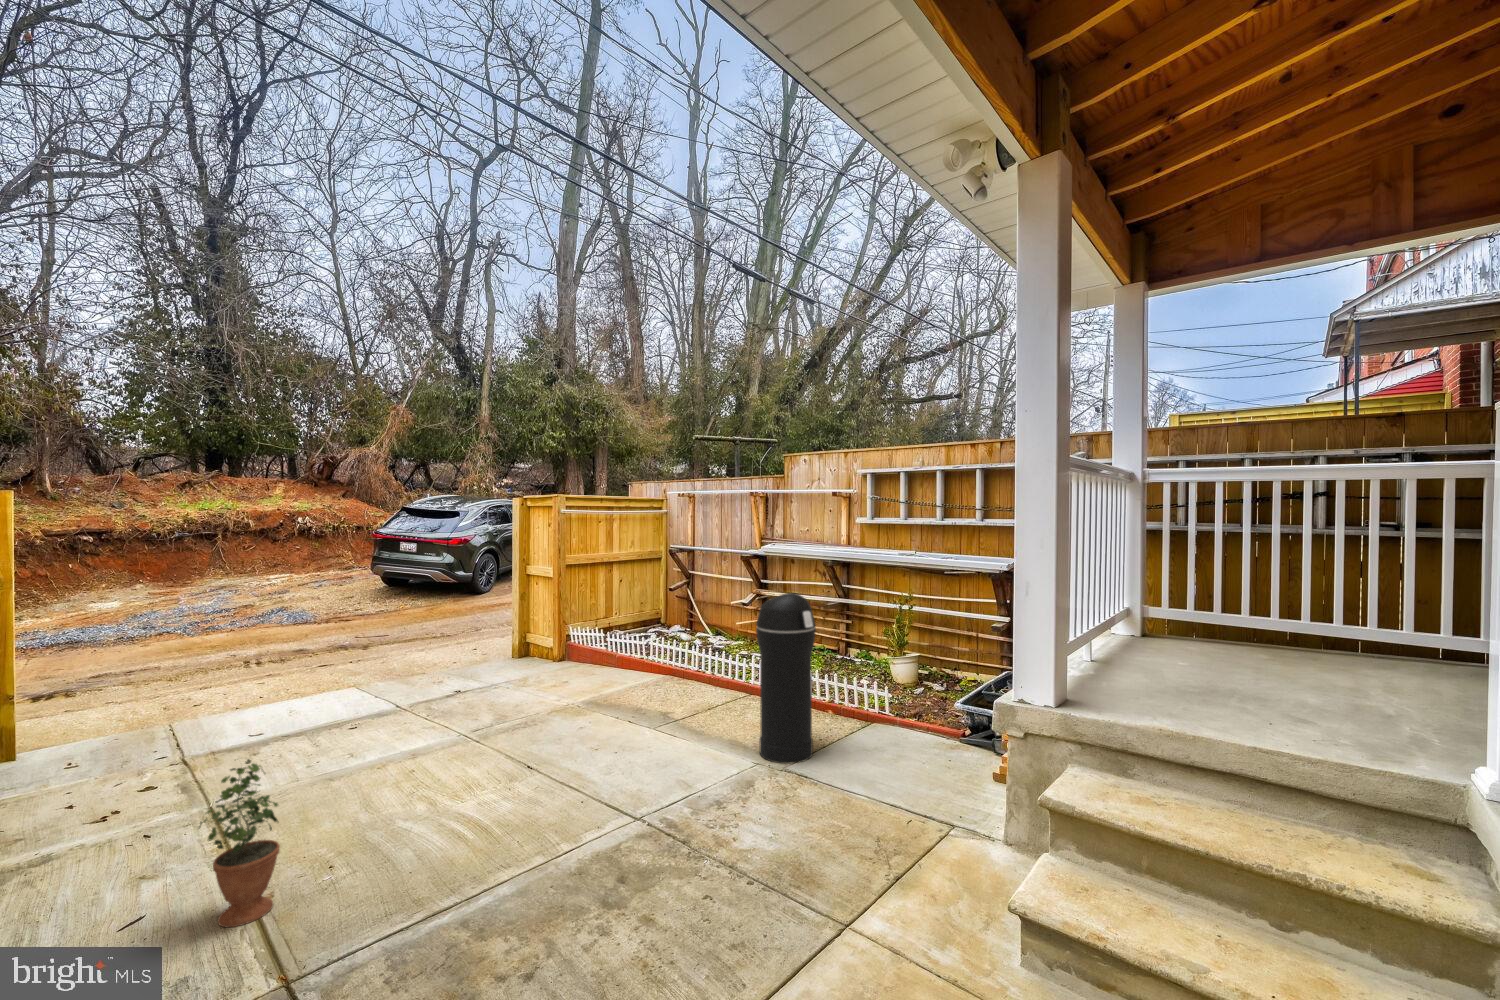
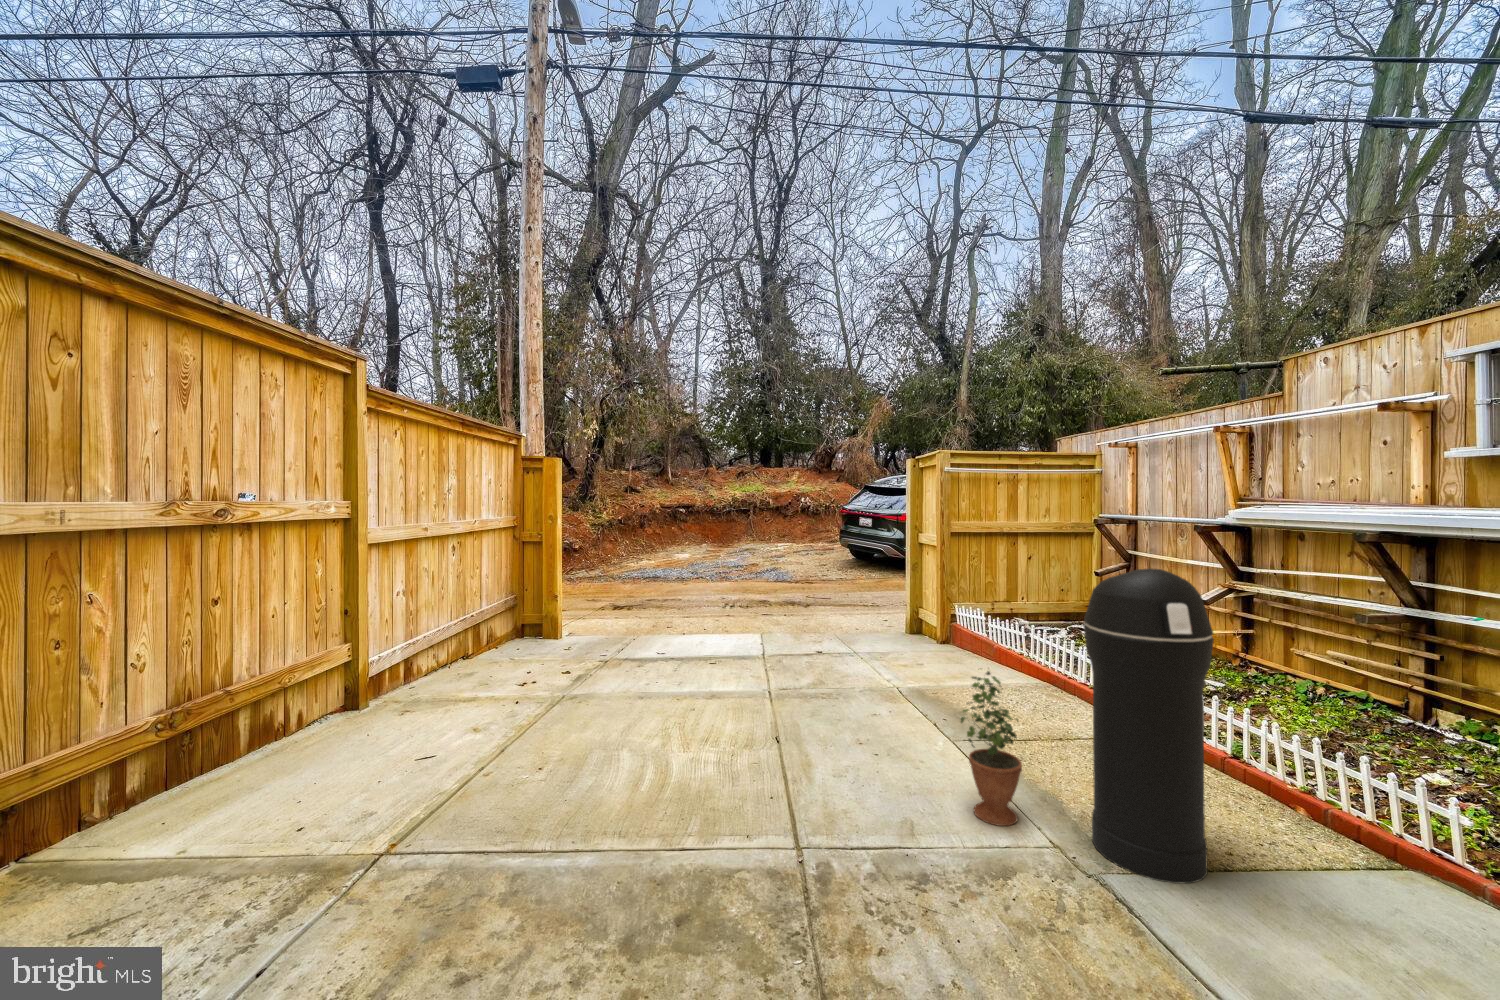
potted plant: present [199,759,280,927] -> present [961,671,1022,826]

